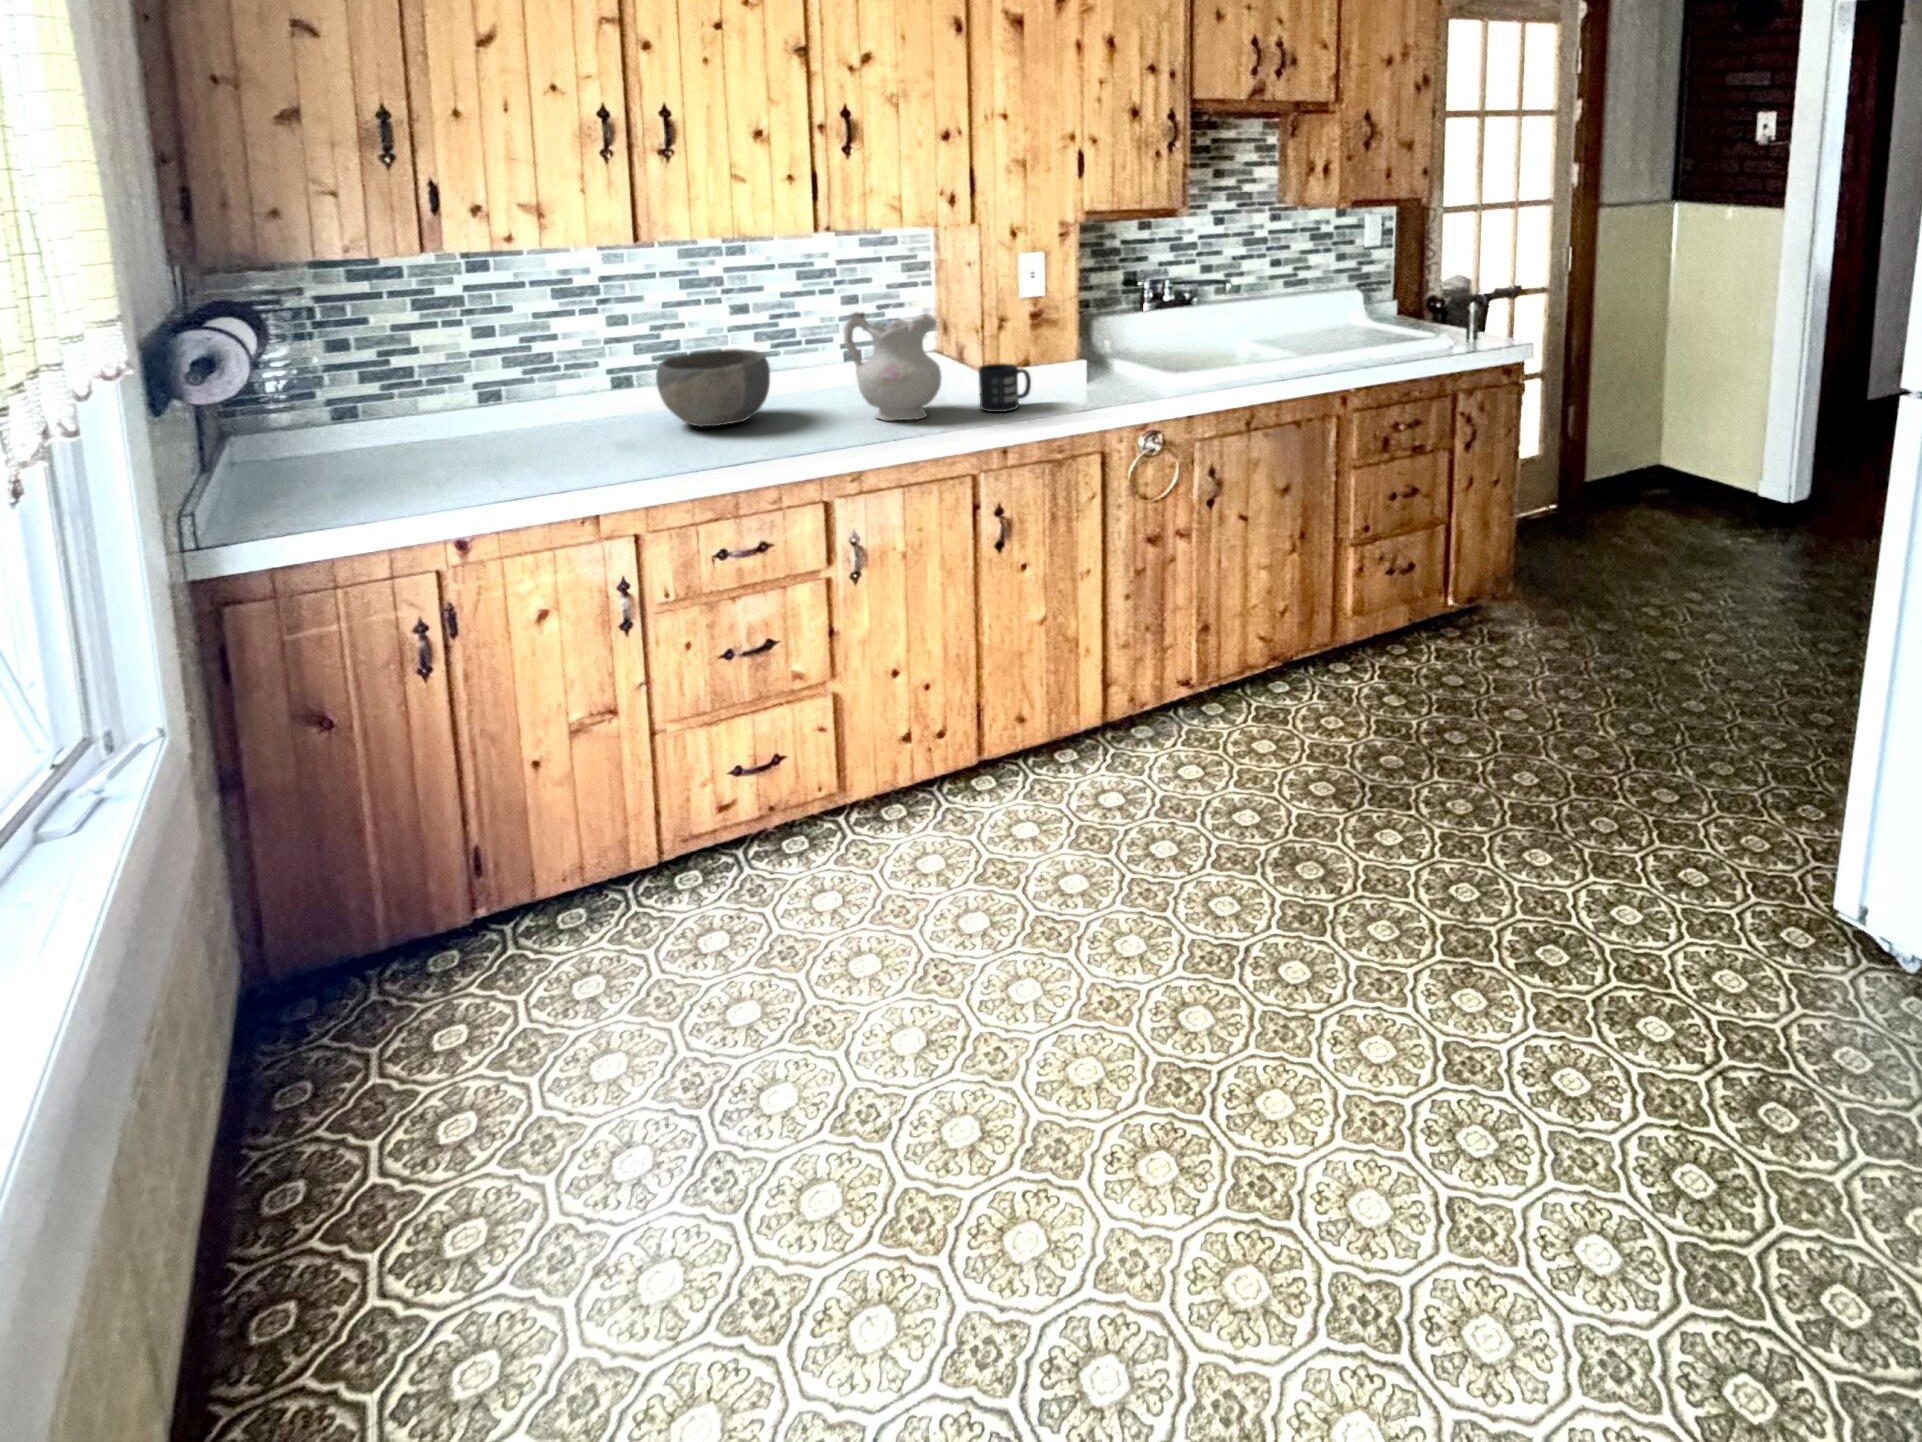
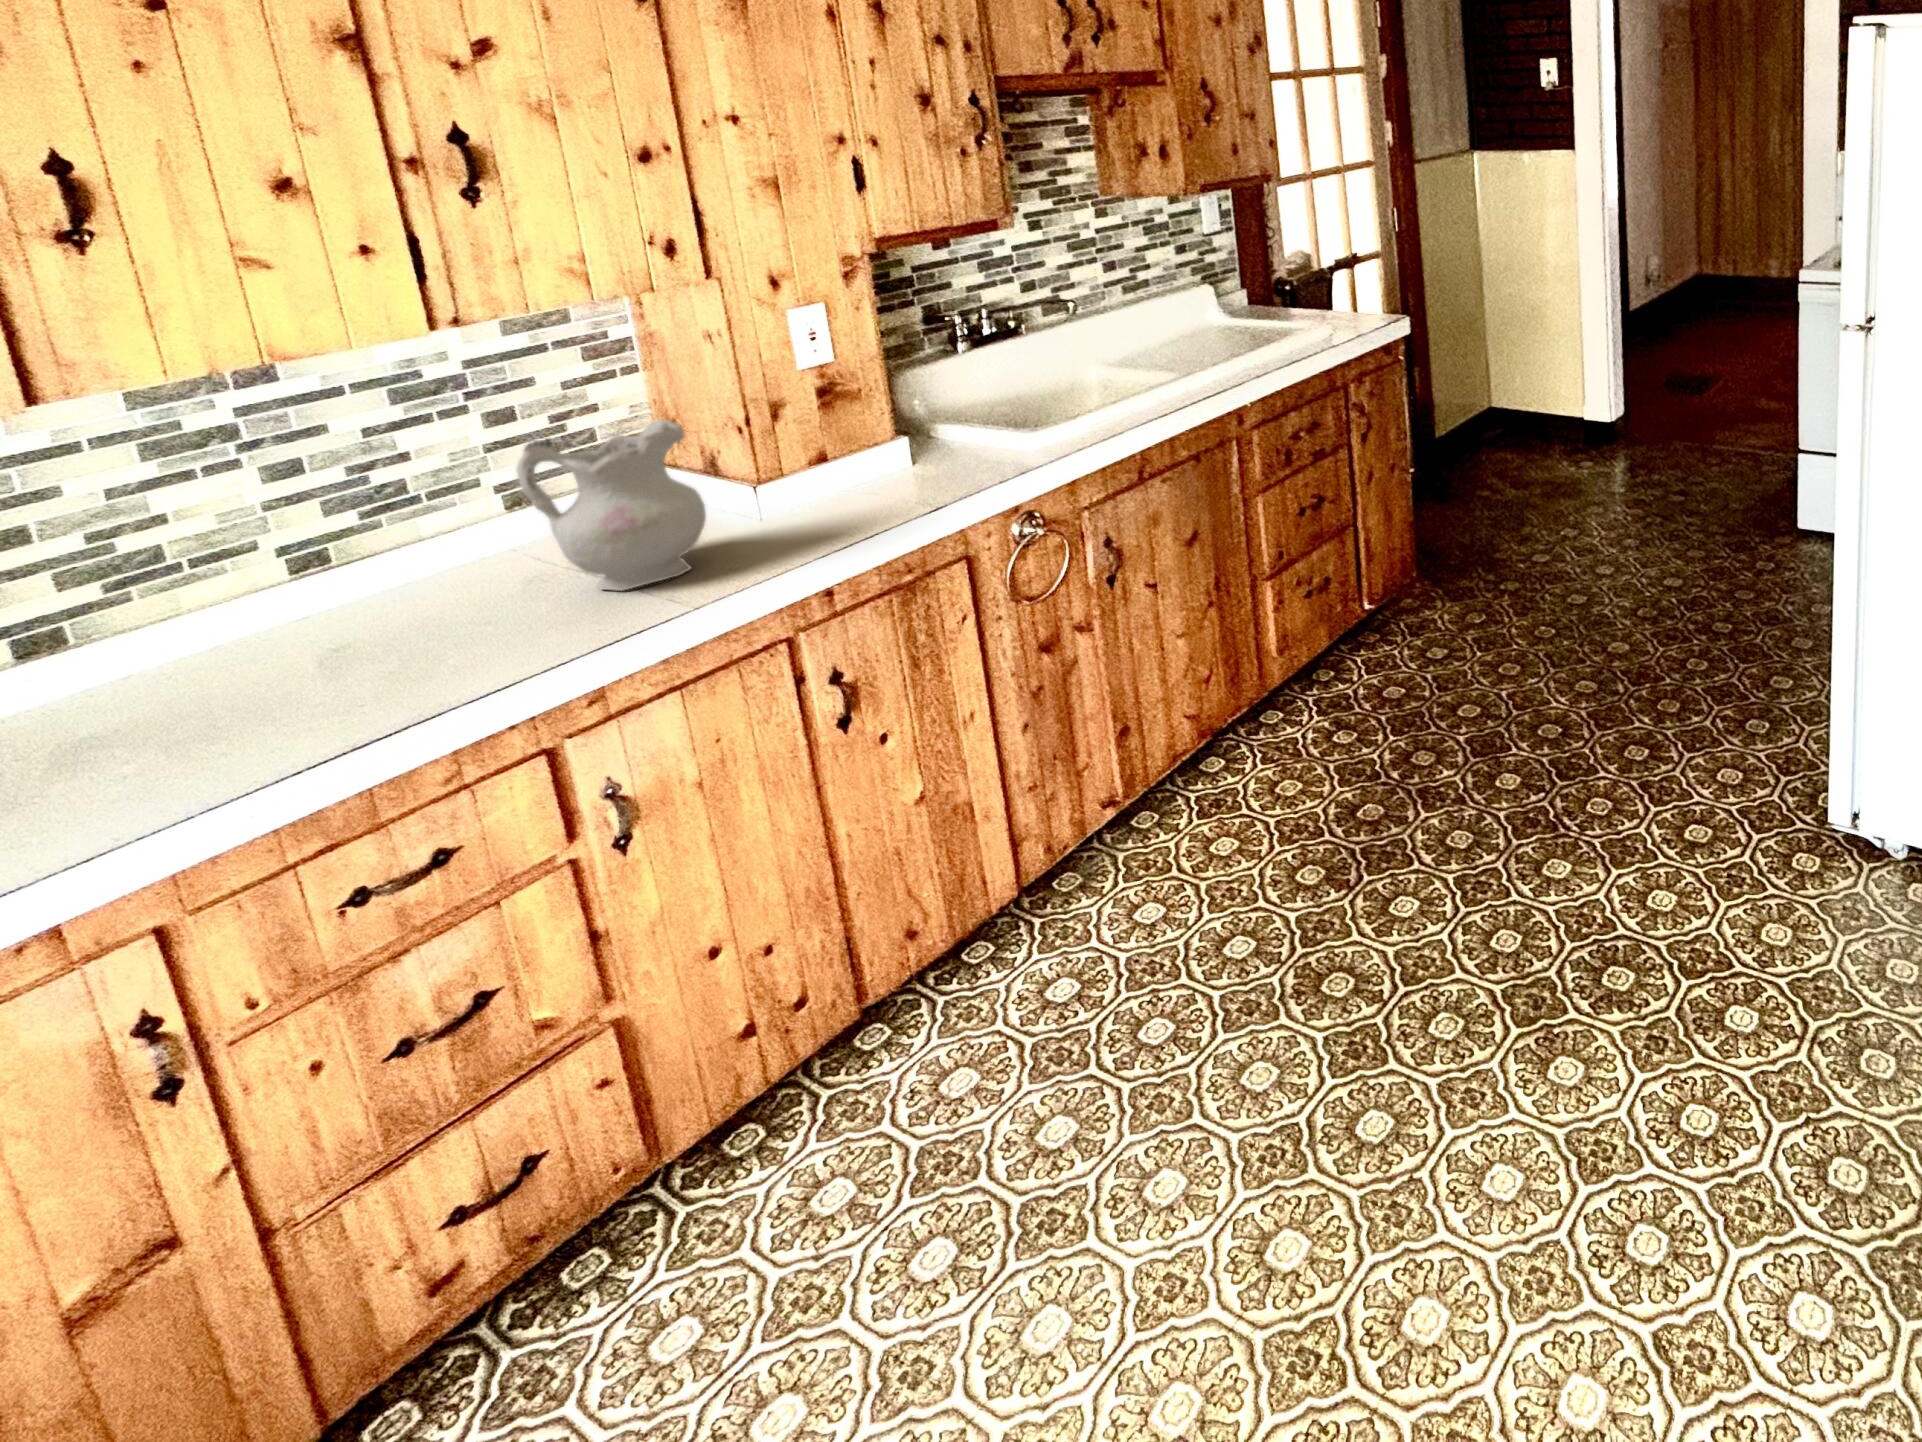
bowl: present [656,349,770,427] -> none [128,533,385,686]
mug: present [979,363,1031,412] -> none [762,465,845,538]

